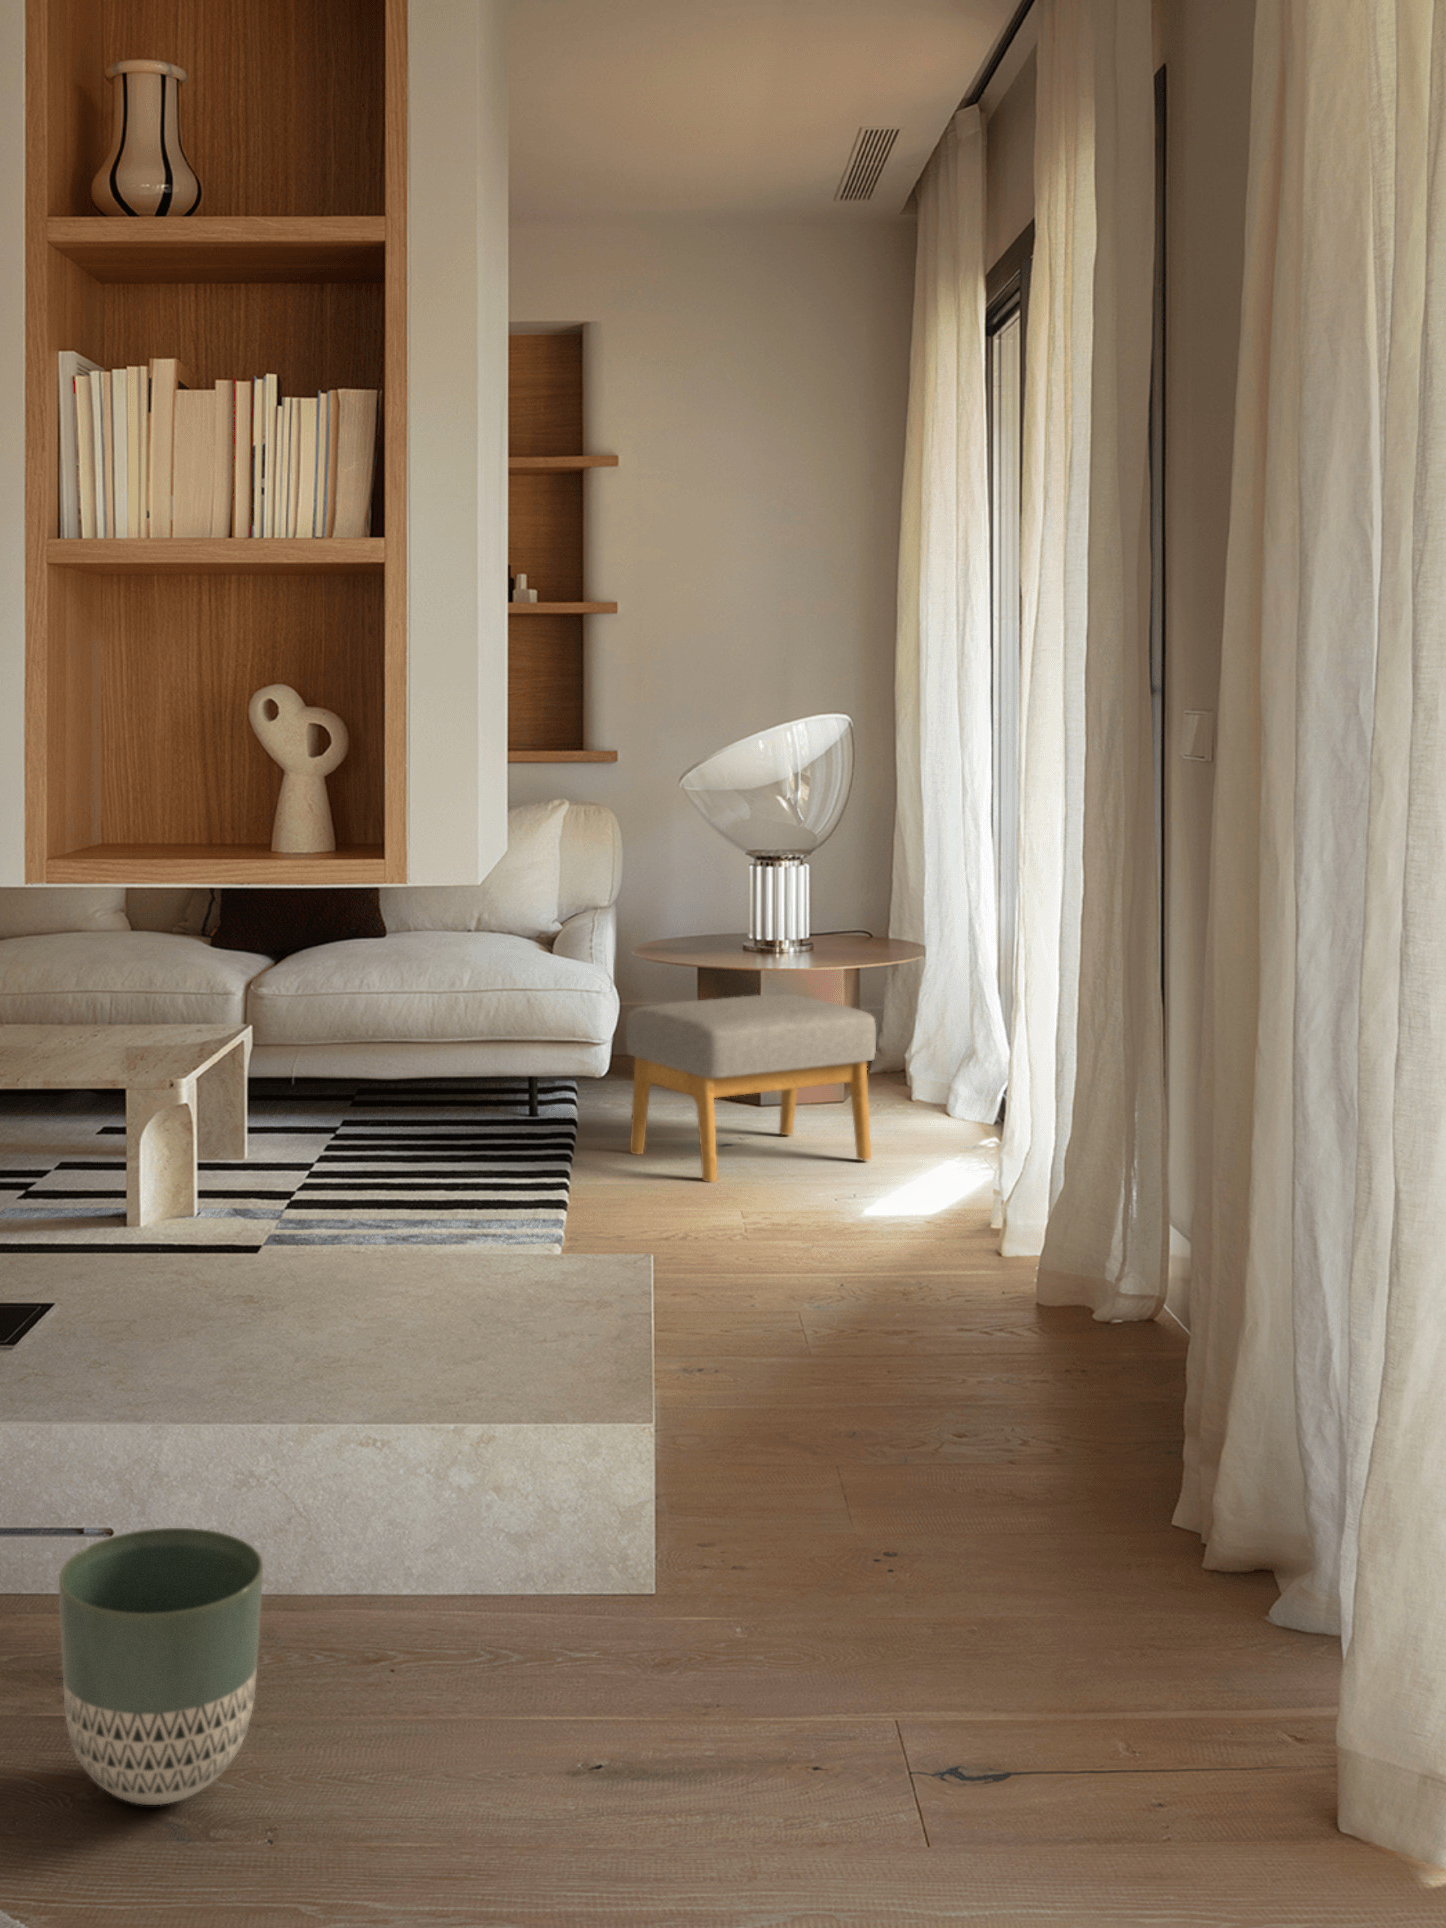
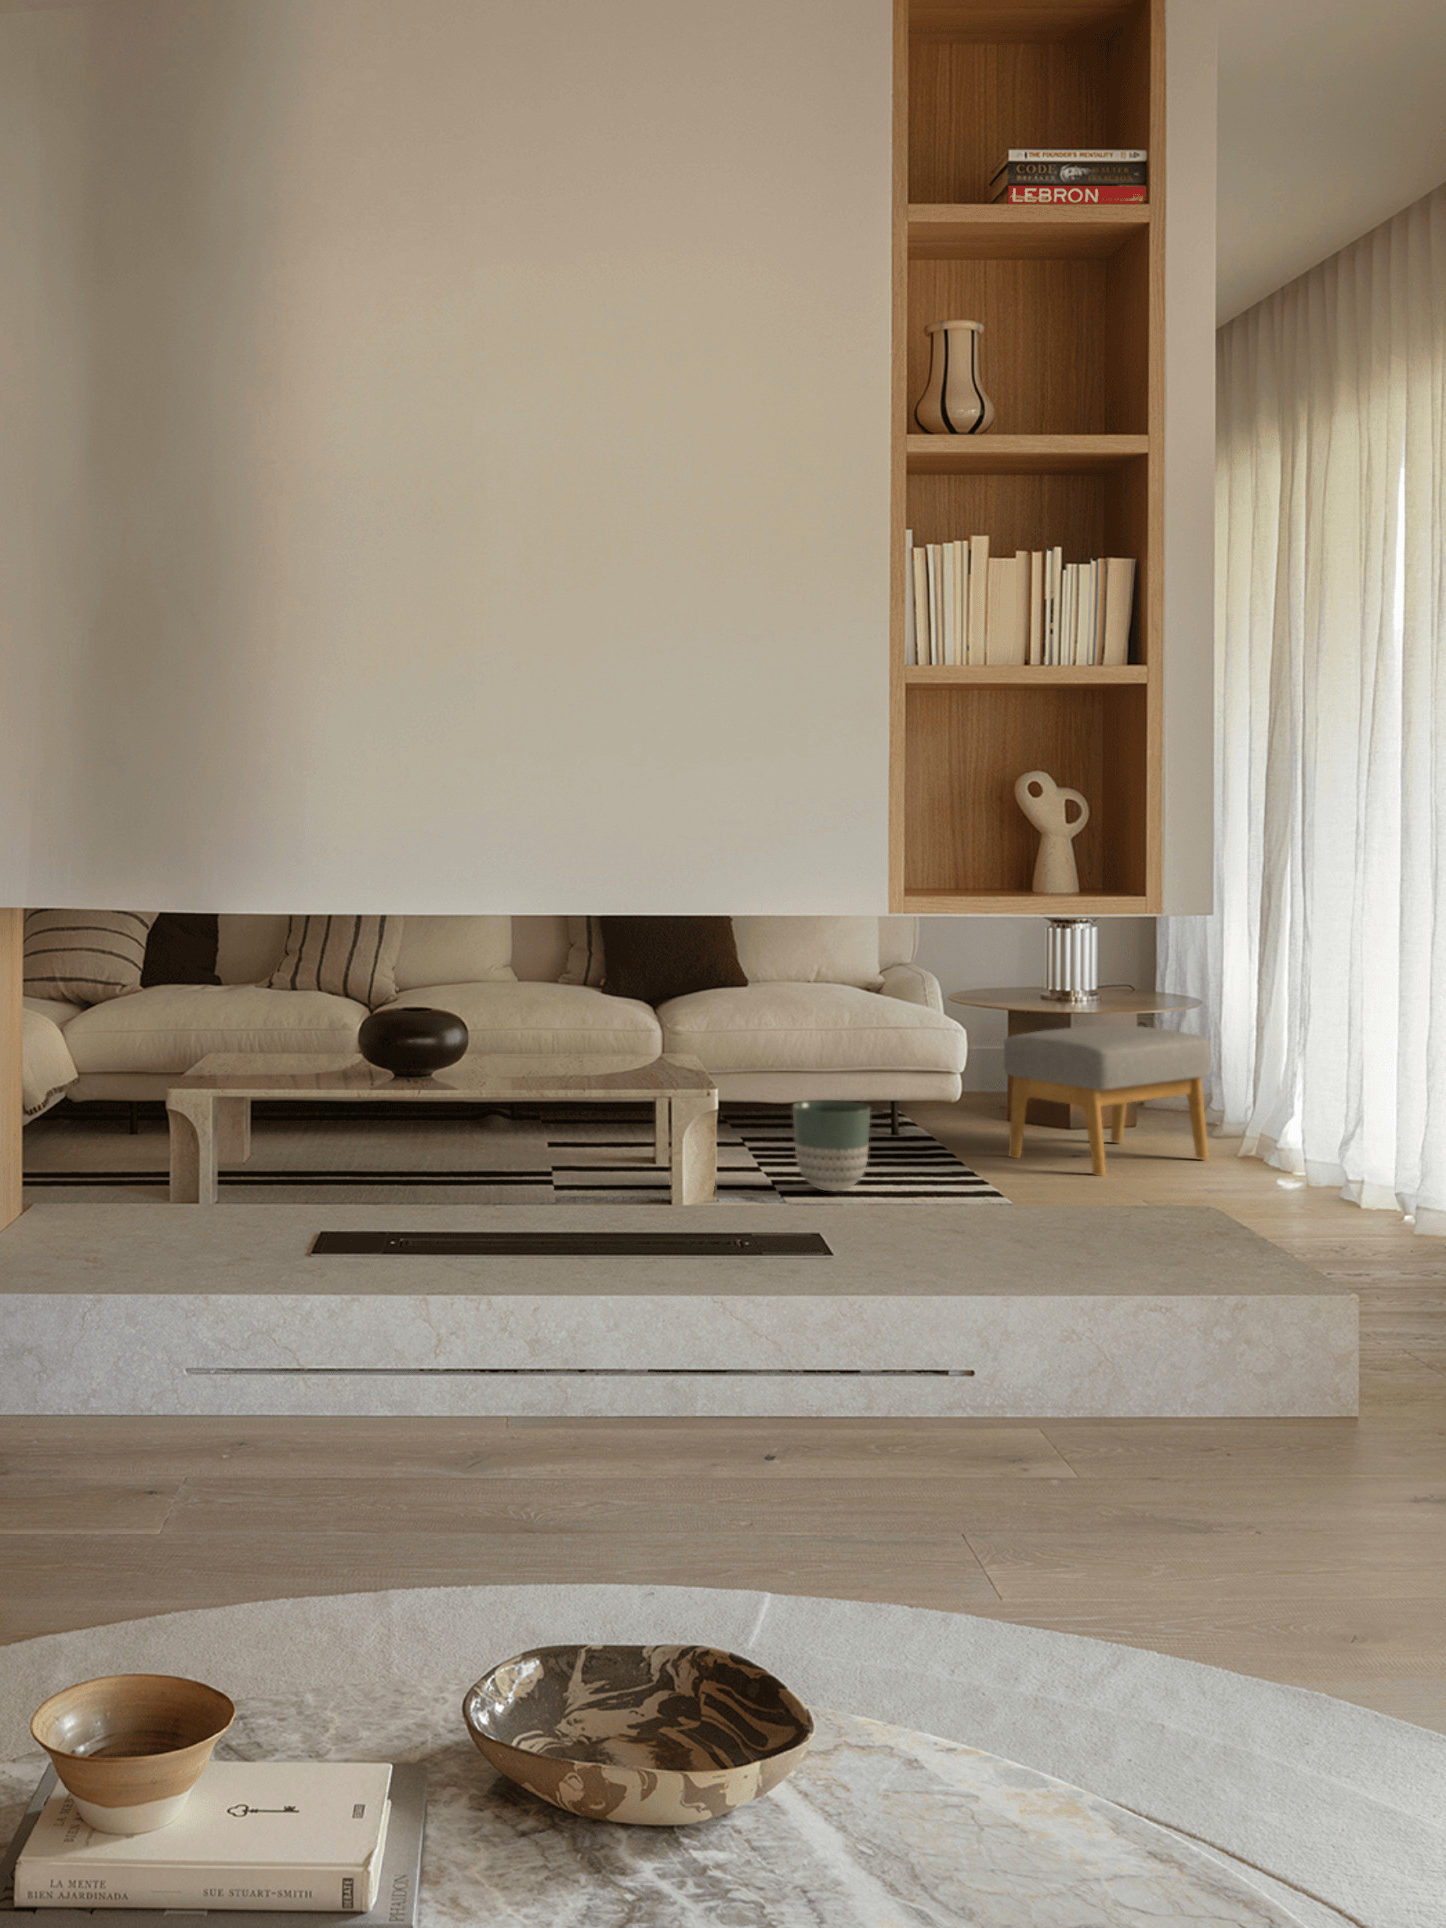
planter: present [59,1528,263,1805] -> present [793,1100,870,1192]

